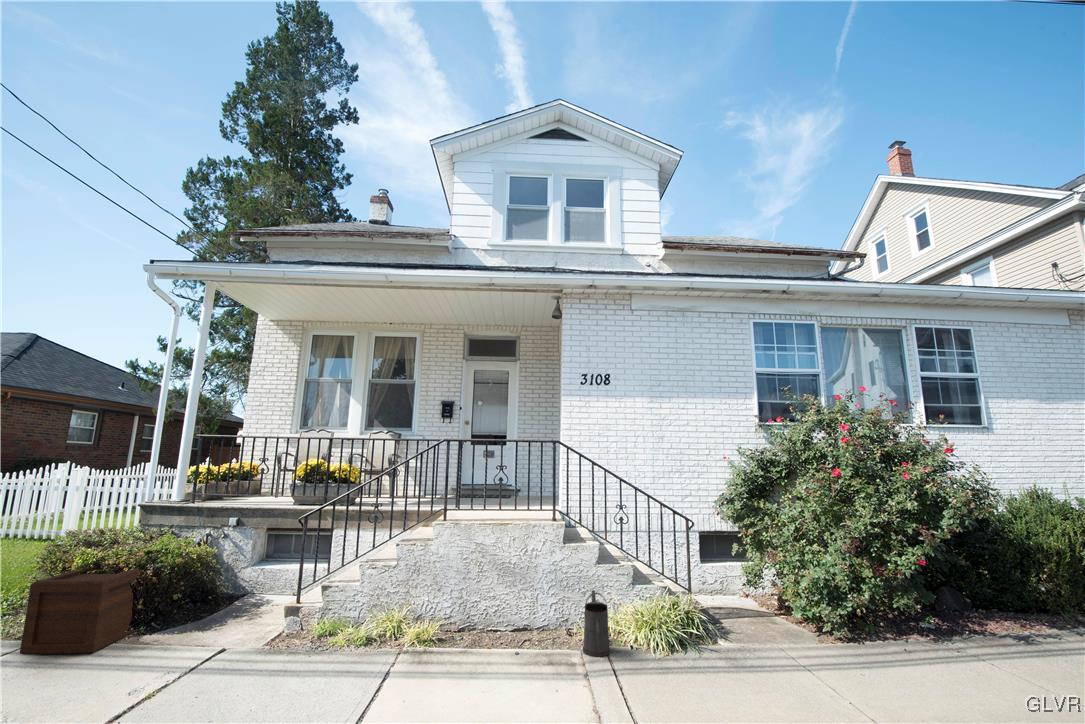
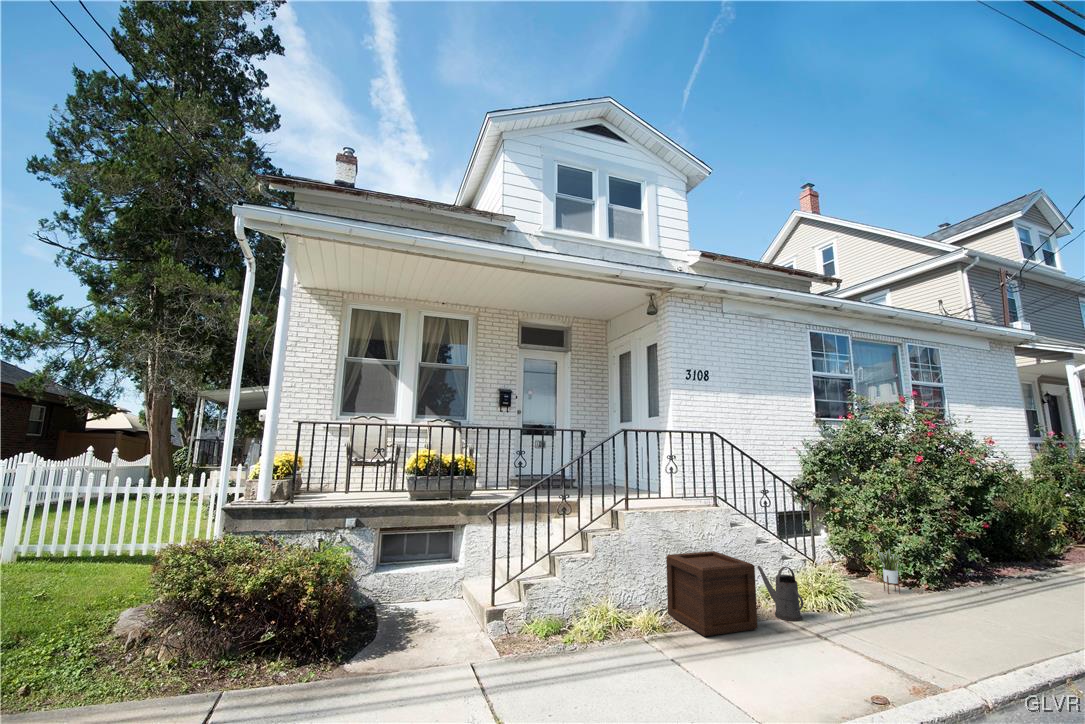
wooden crate: present [20,569,139,655] -> present [666,551,757,637]
potted plant: none [772,583,796,645] -> present [877,548,900,594]

